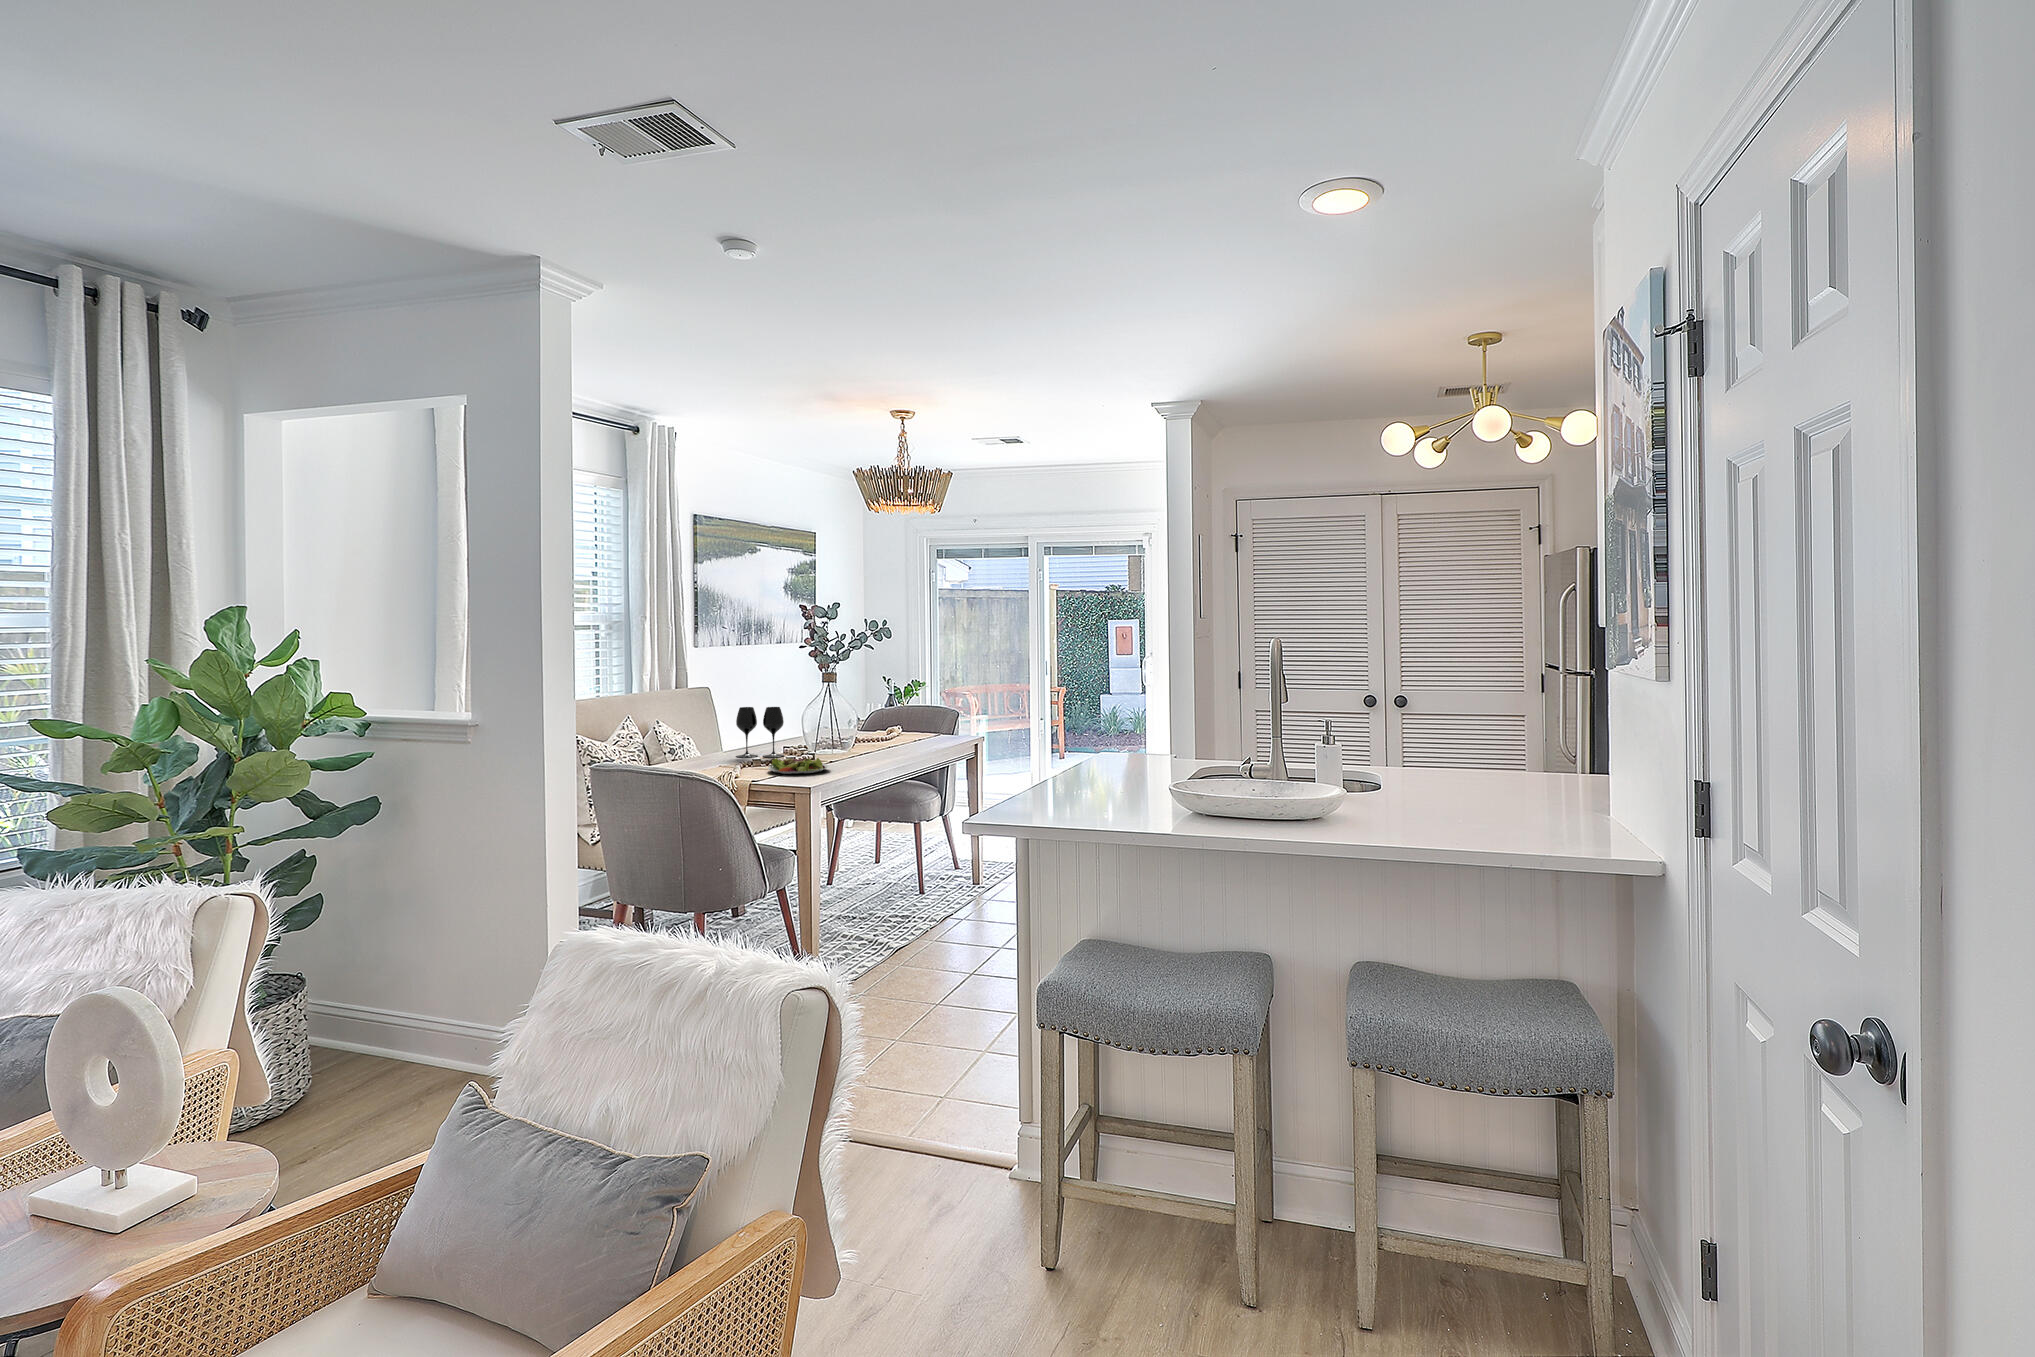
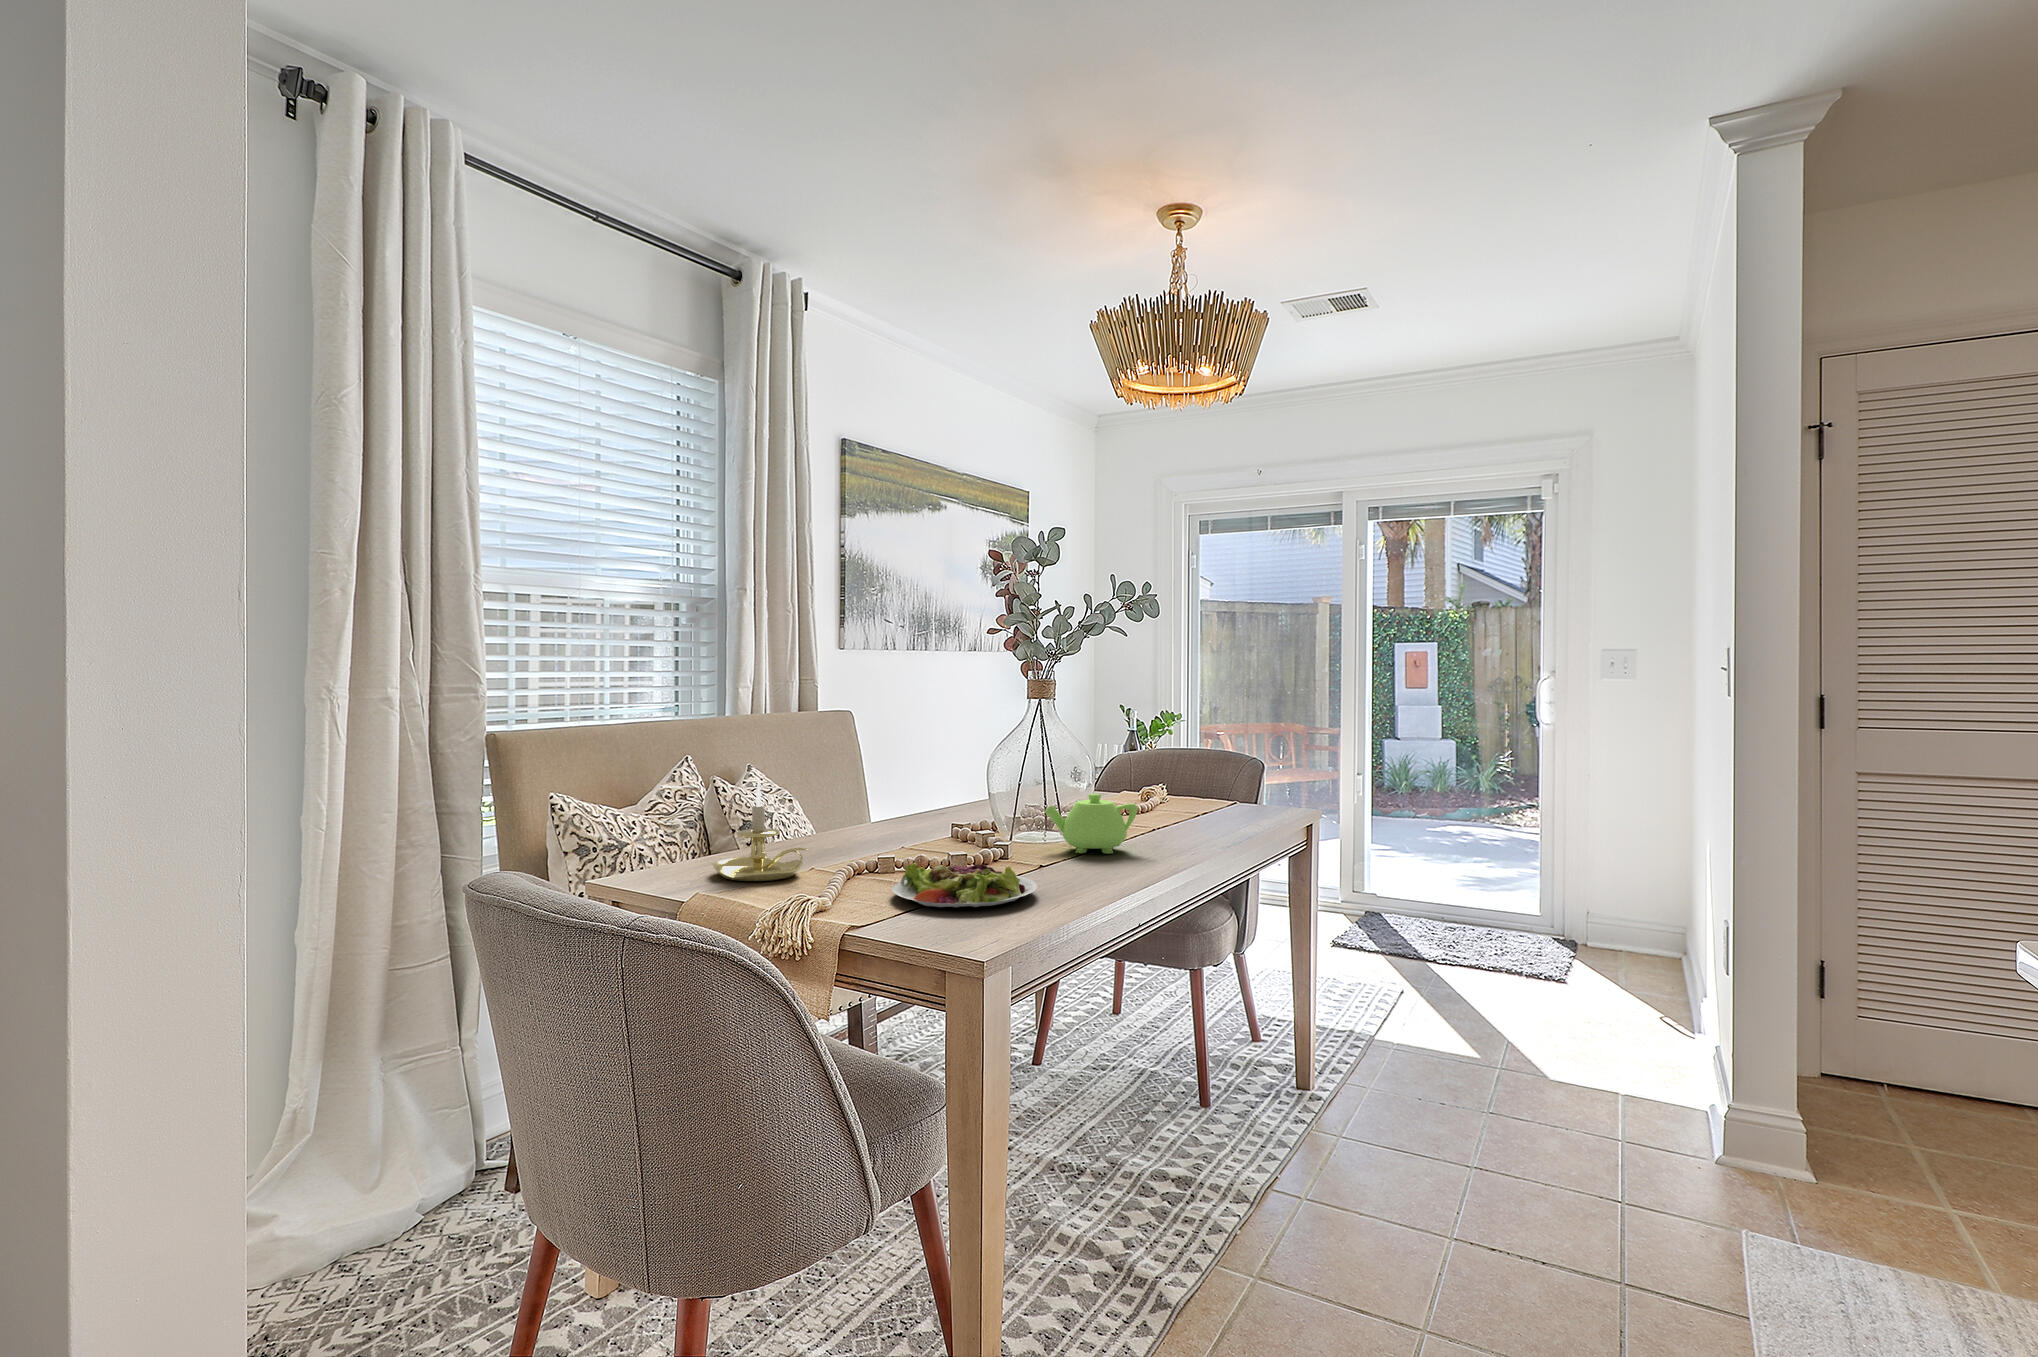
wine glass: present [736,707,784,757] -> none [852,741,948,847]
candle holder: none [680,726,727,770] -> present [713,782,809,881]
teapot: none [832,730,877,757] -> present [1045,794,1138,854]

